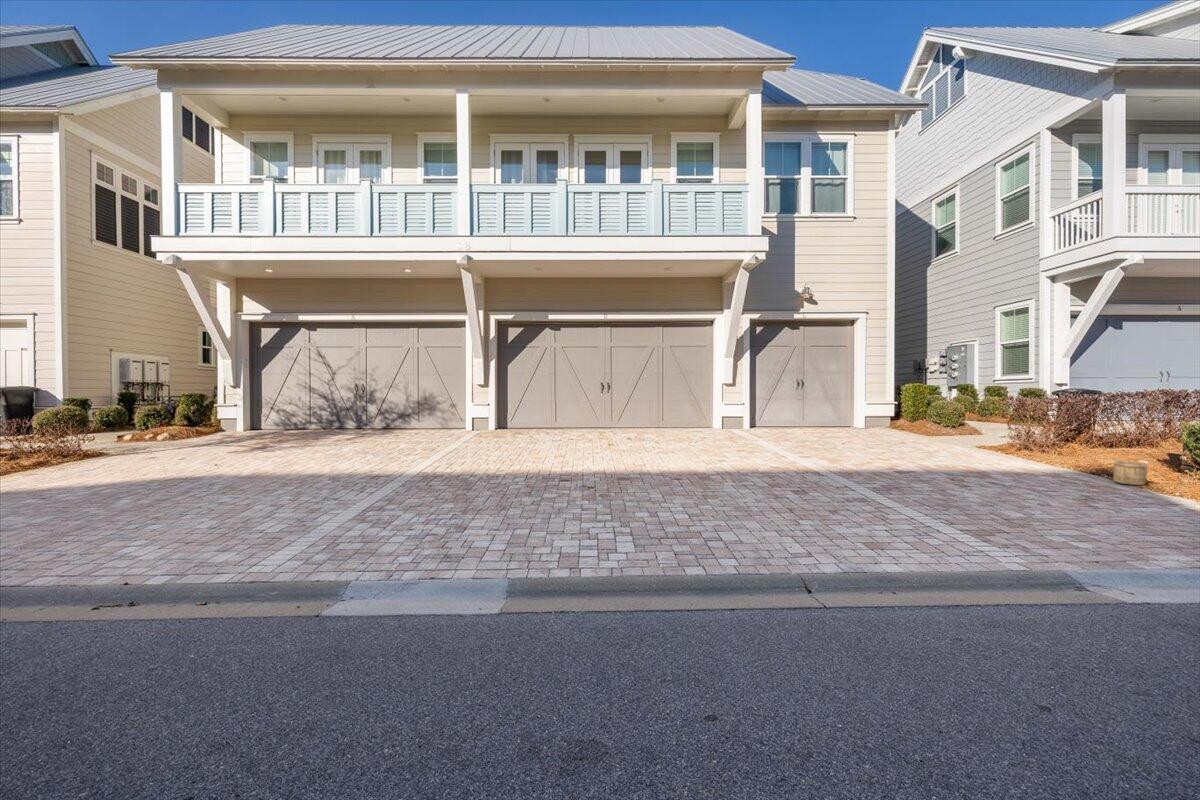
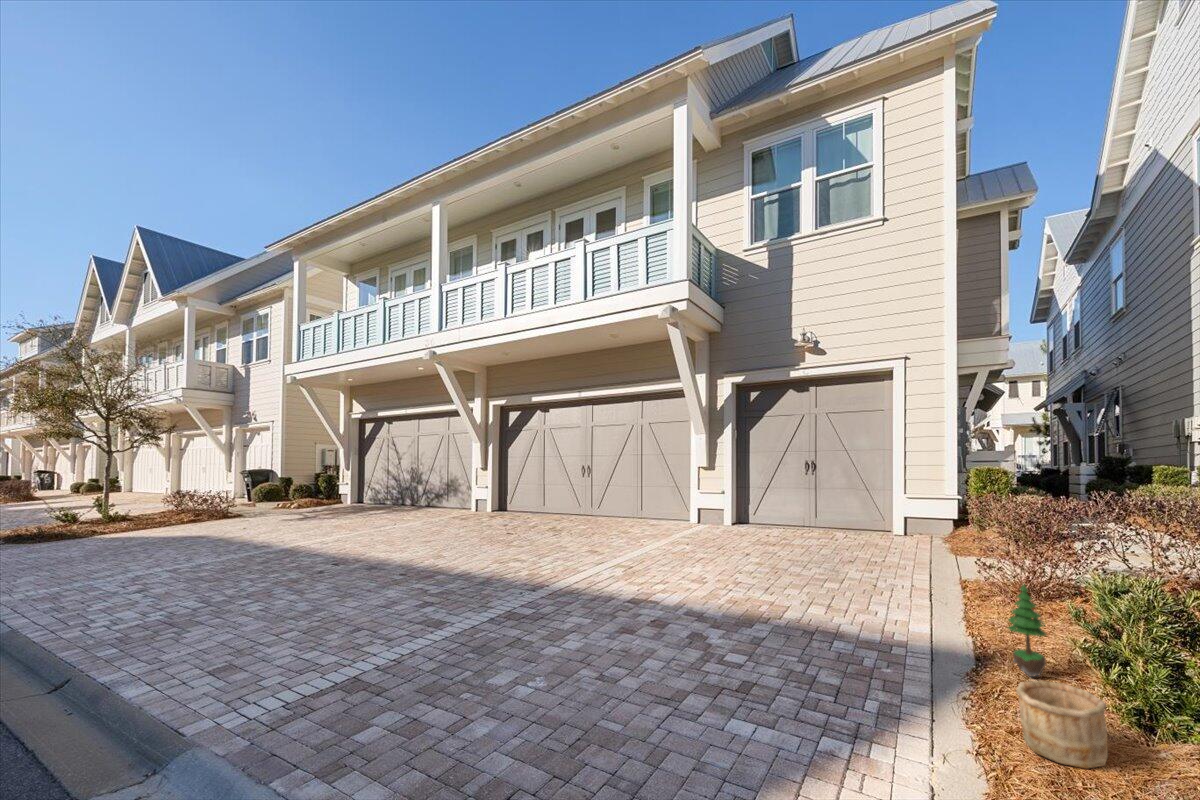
potted tree: none [1065,430,1084,470] -> present [1008,584,1047,677]

